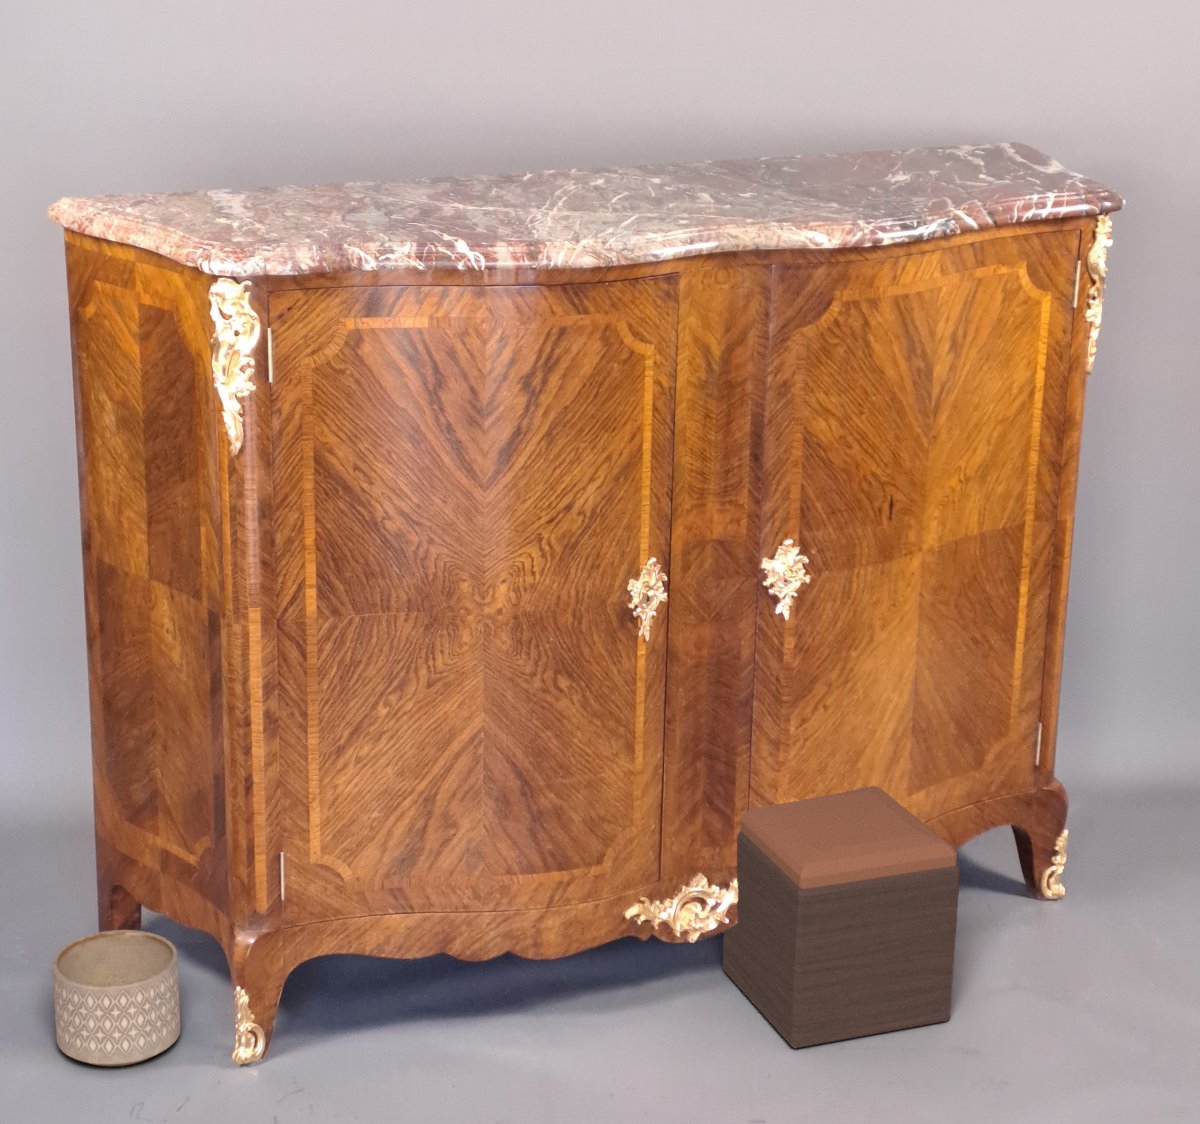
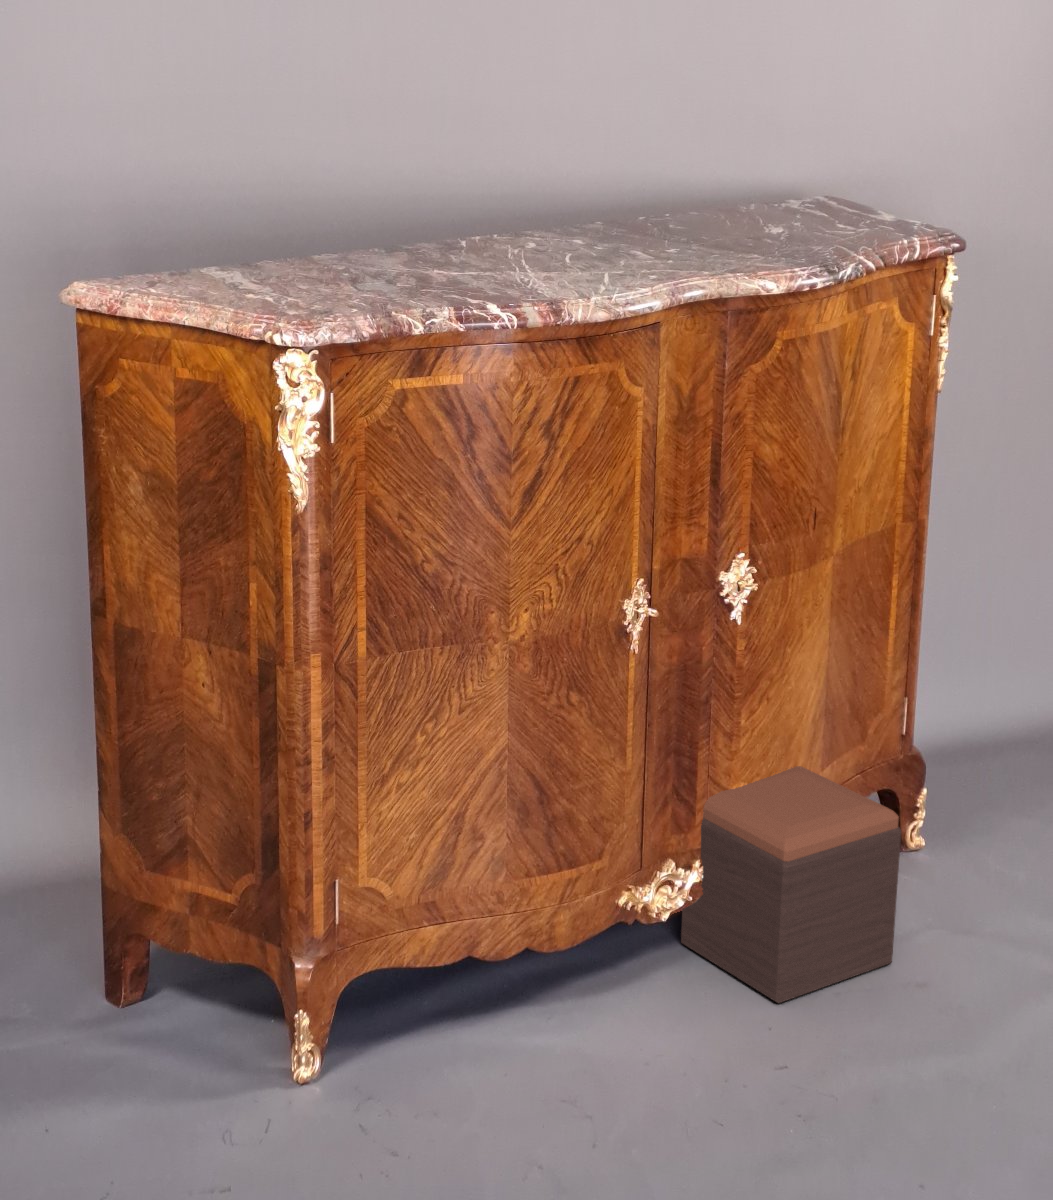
planter: present [52,930,181,1066] -> none [112,970,233,1101]

